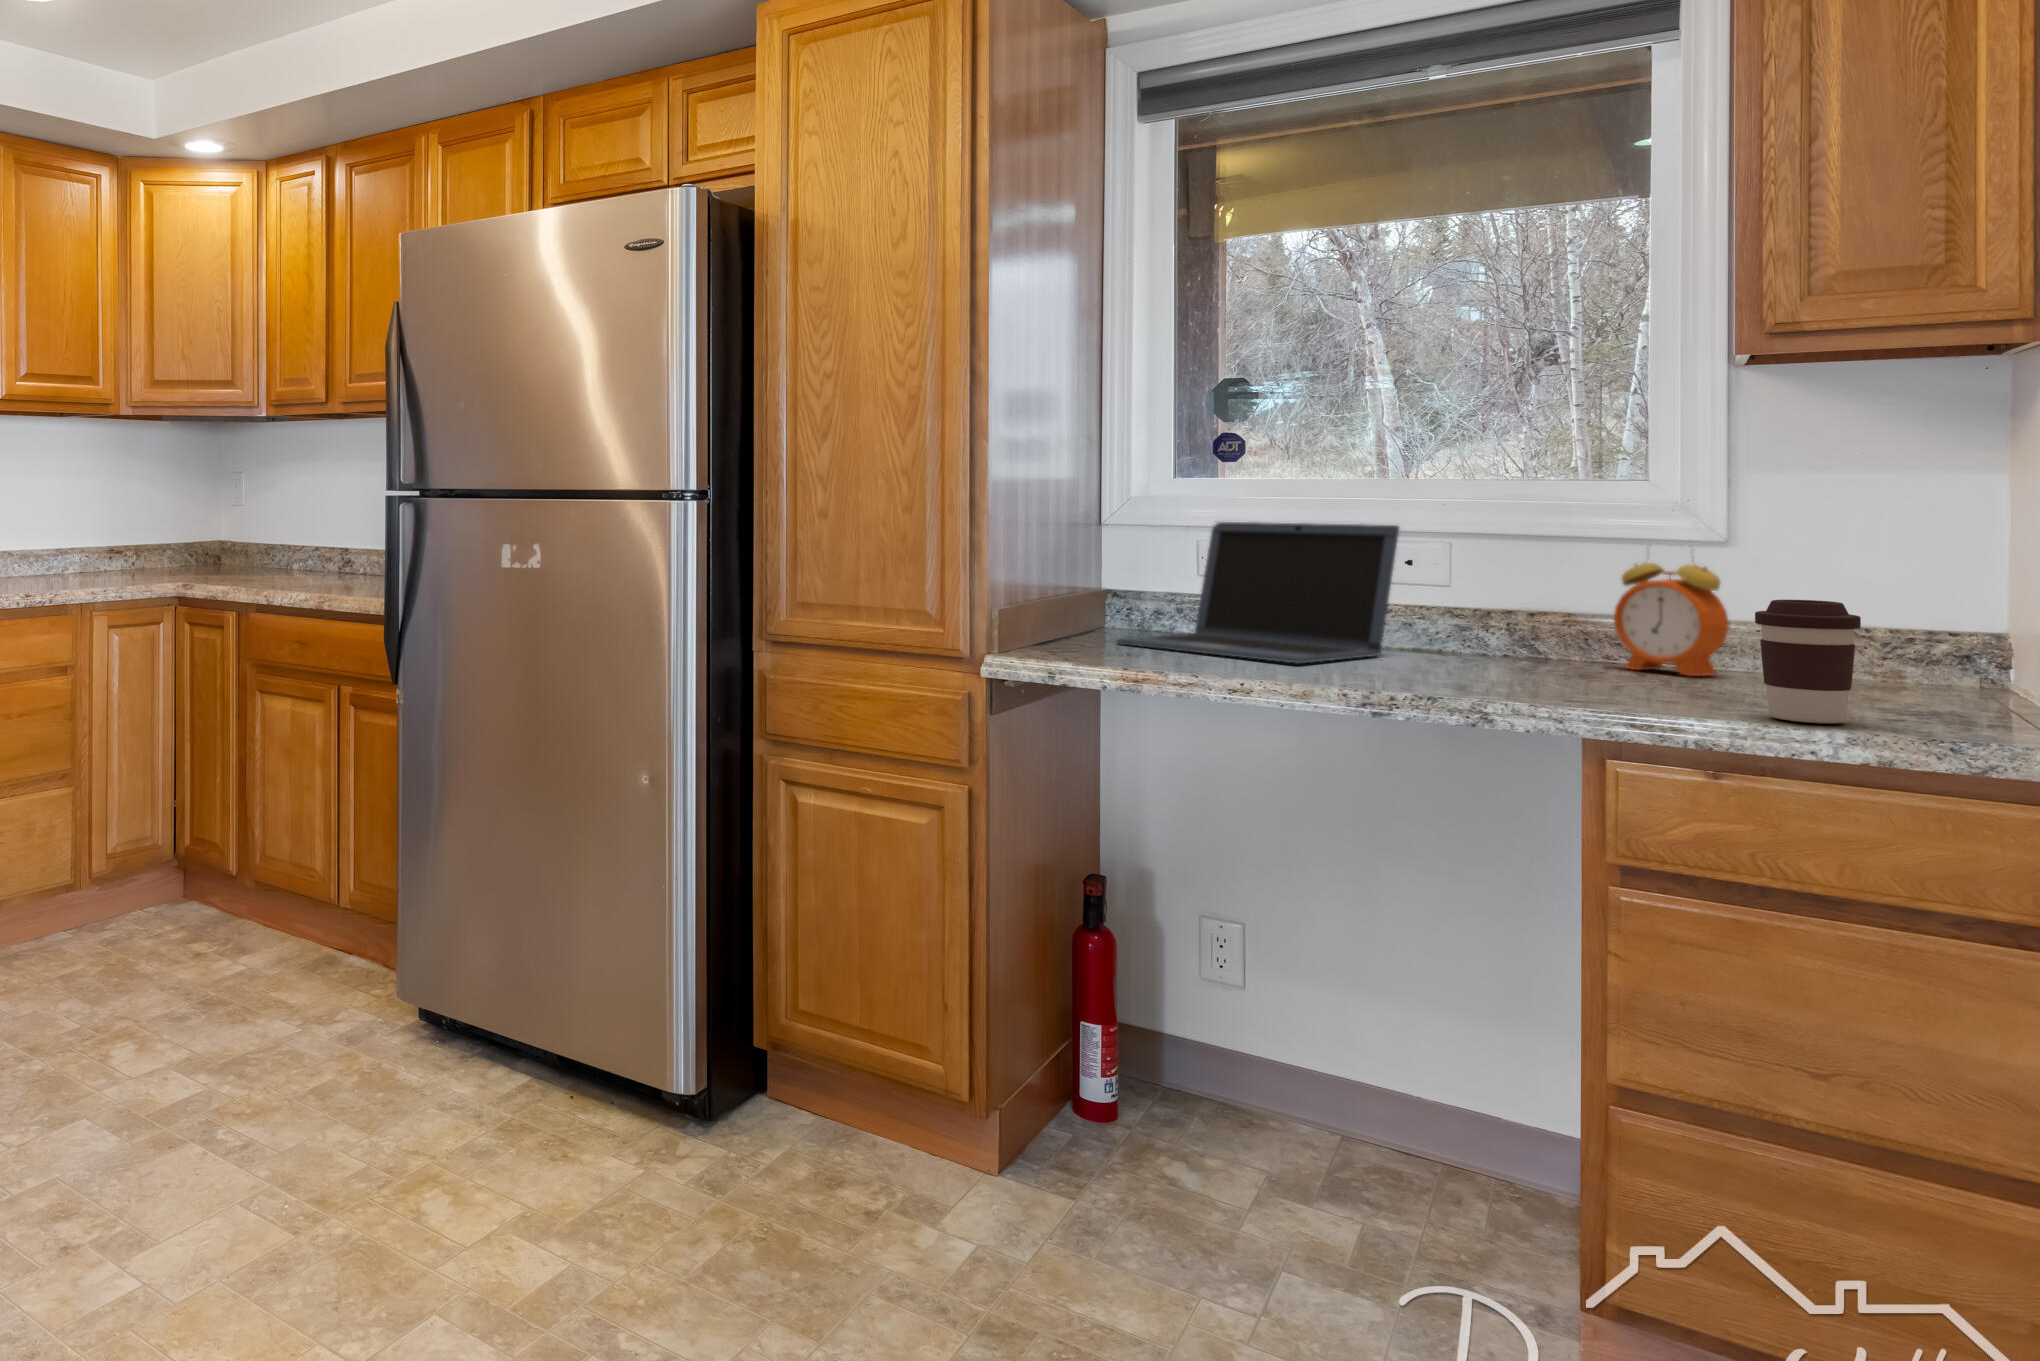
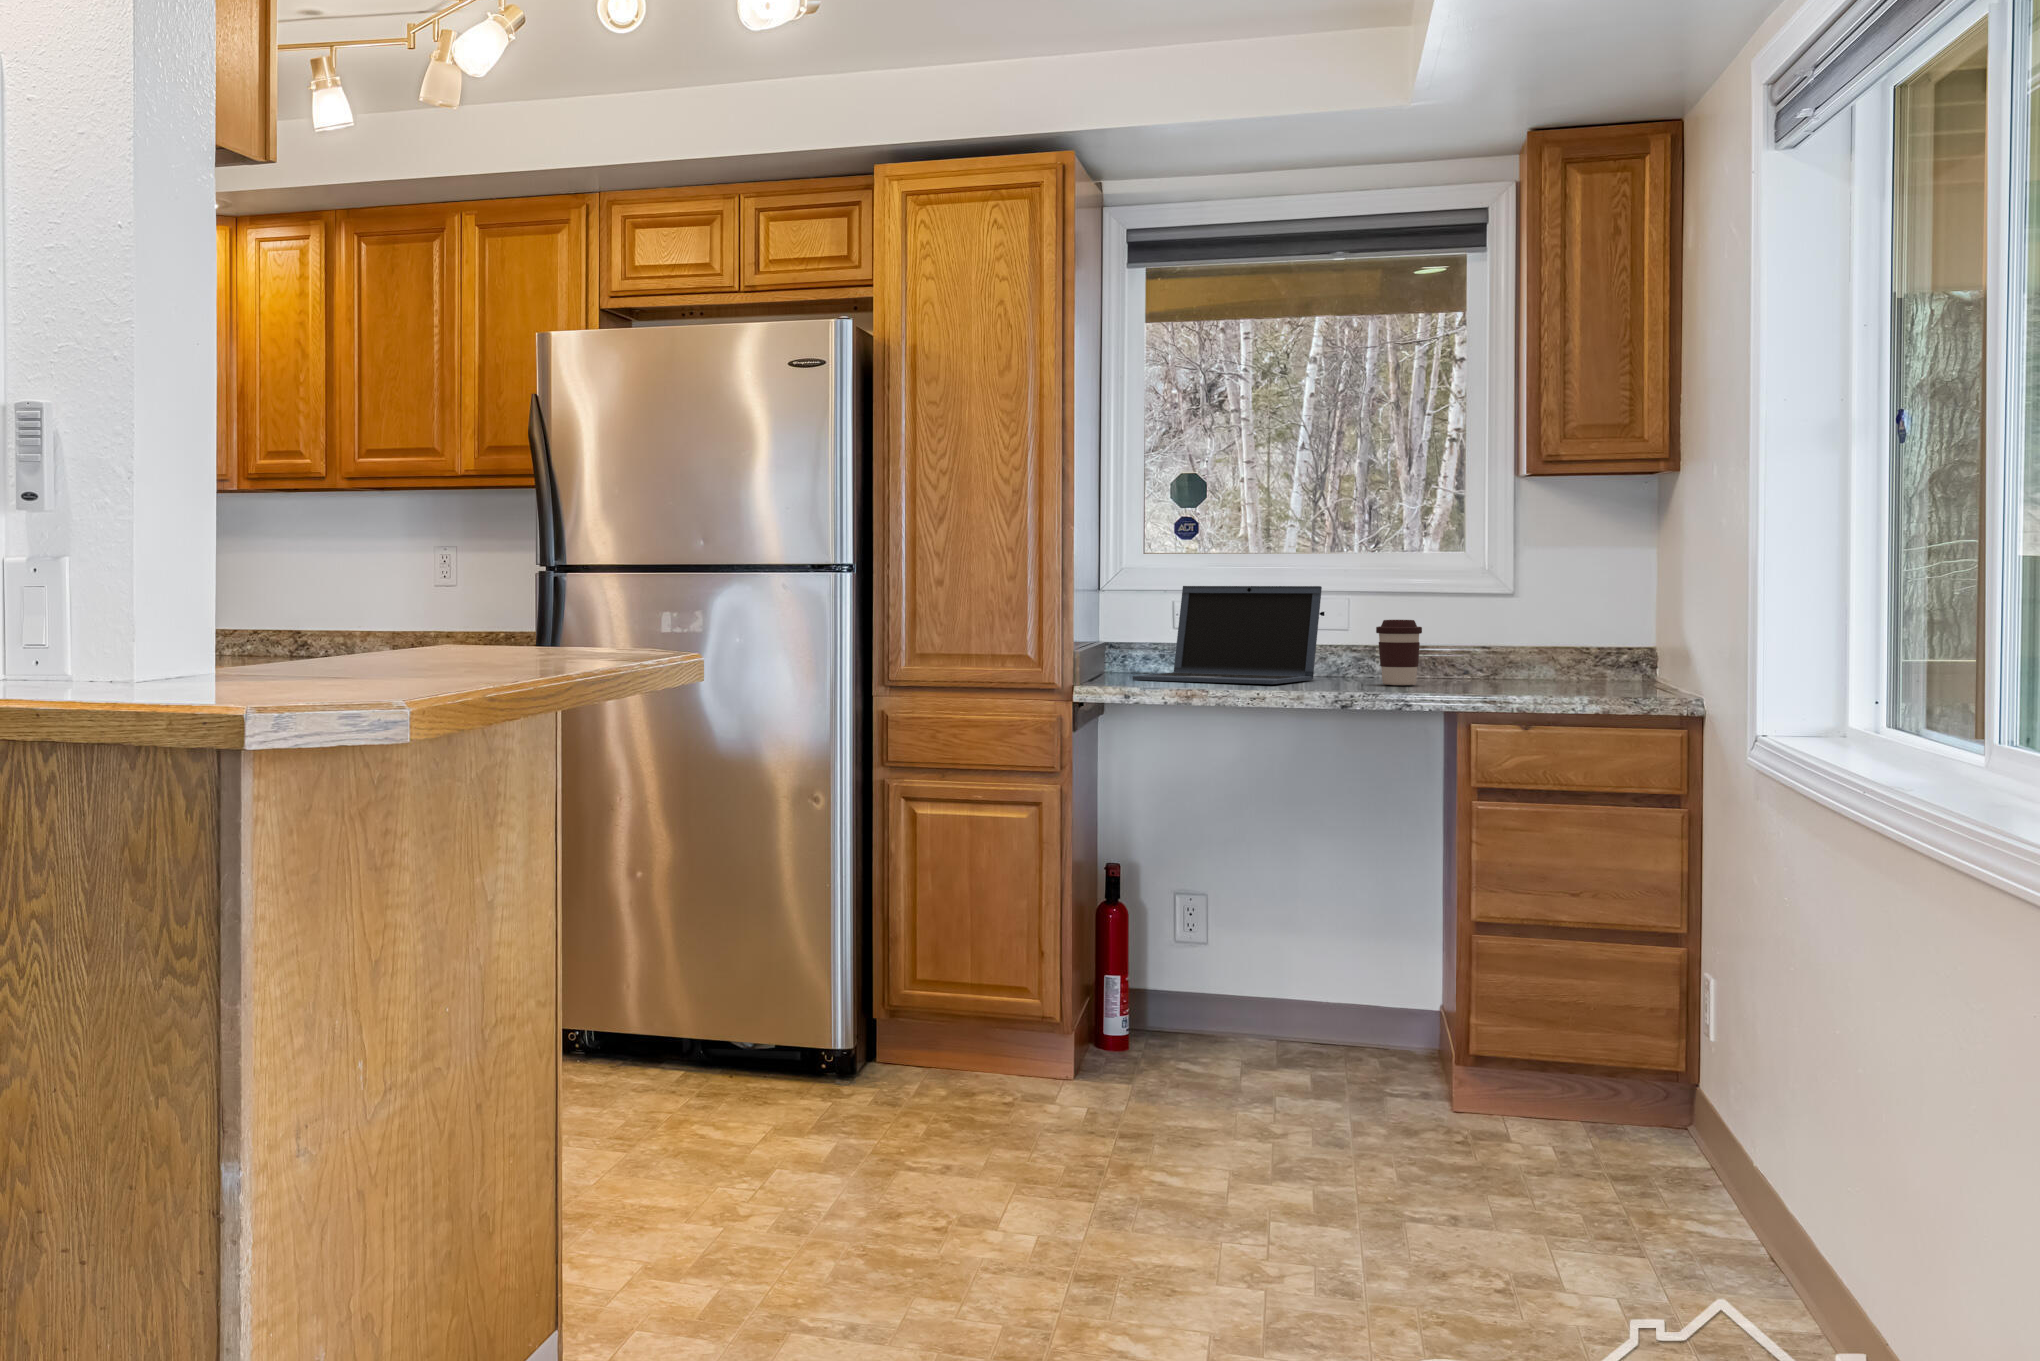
alarm clock: present [1614,558,1729,676] -> none [1453,597,1519,683]
coffee cup: present [1755,600,1861,724] -> present [1376,620,1422,685]

